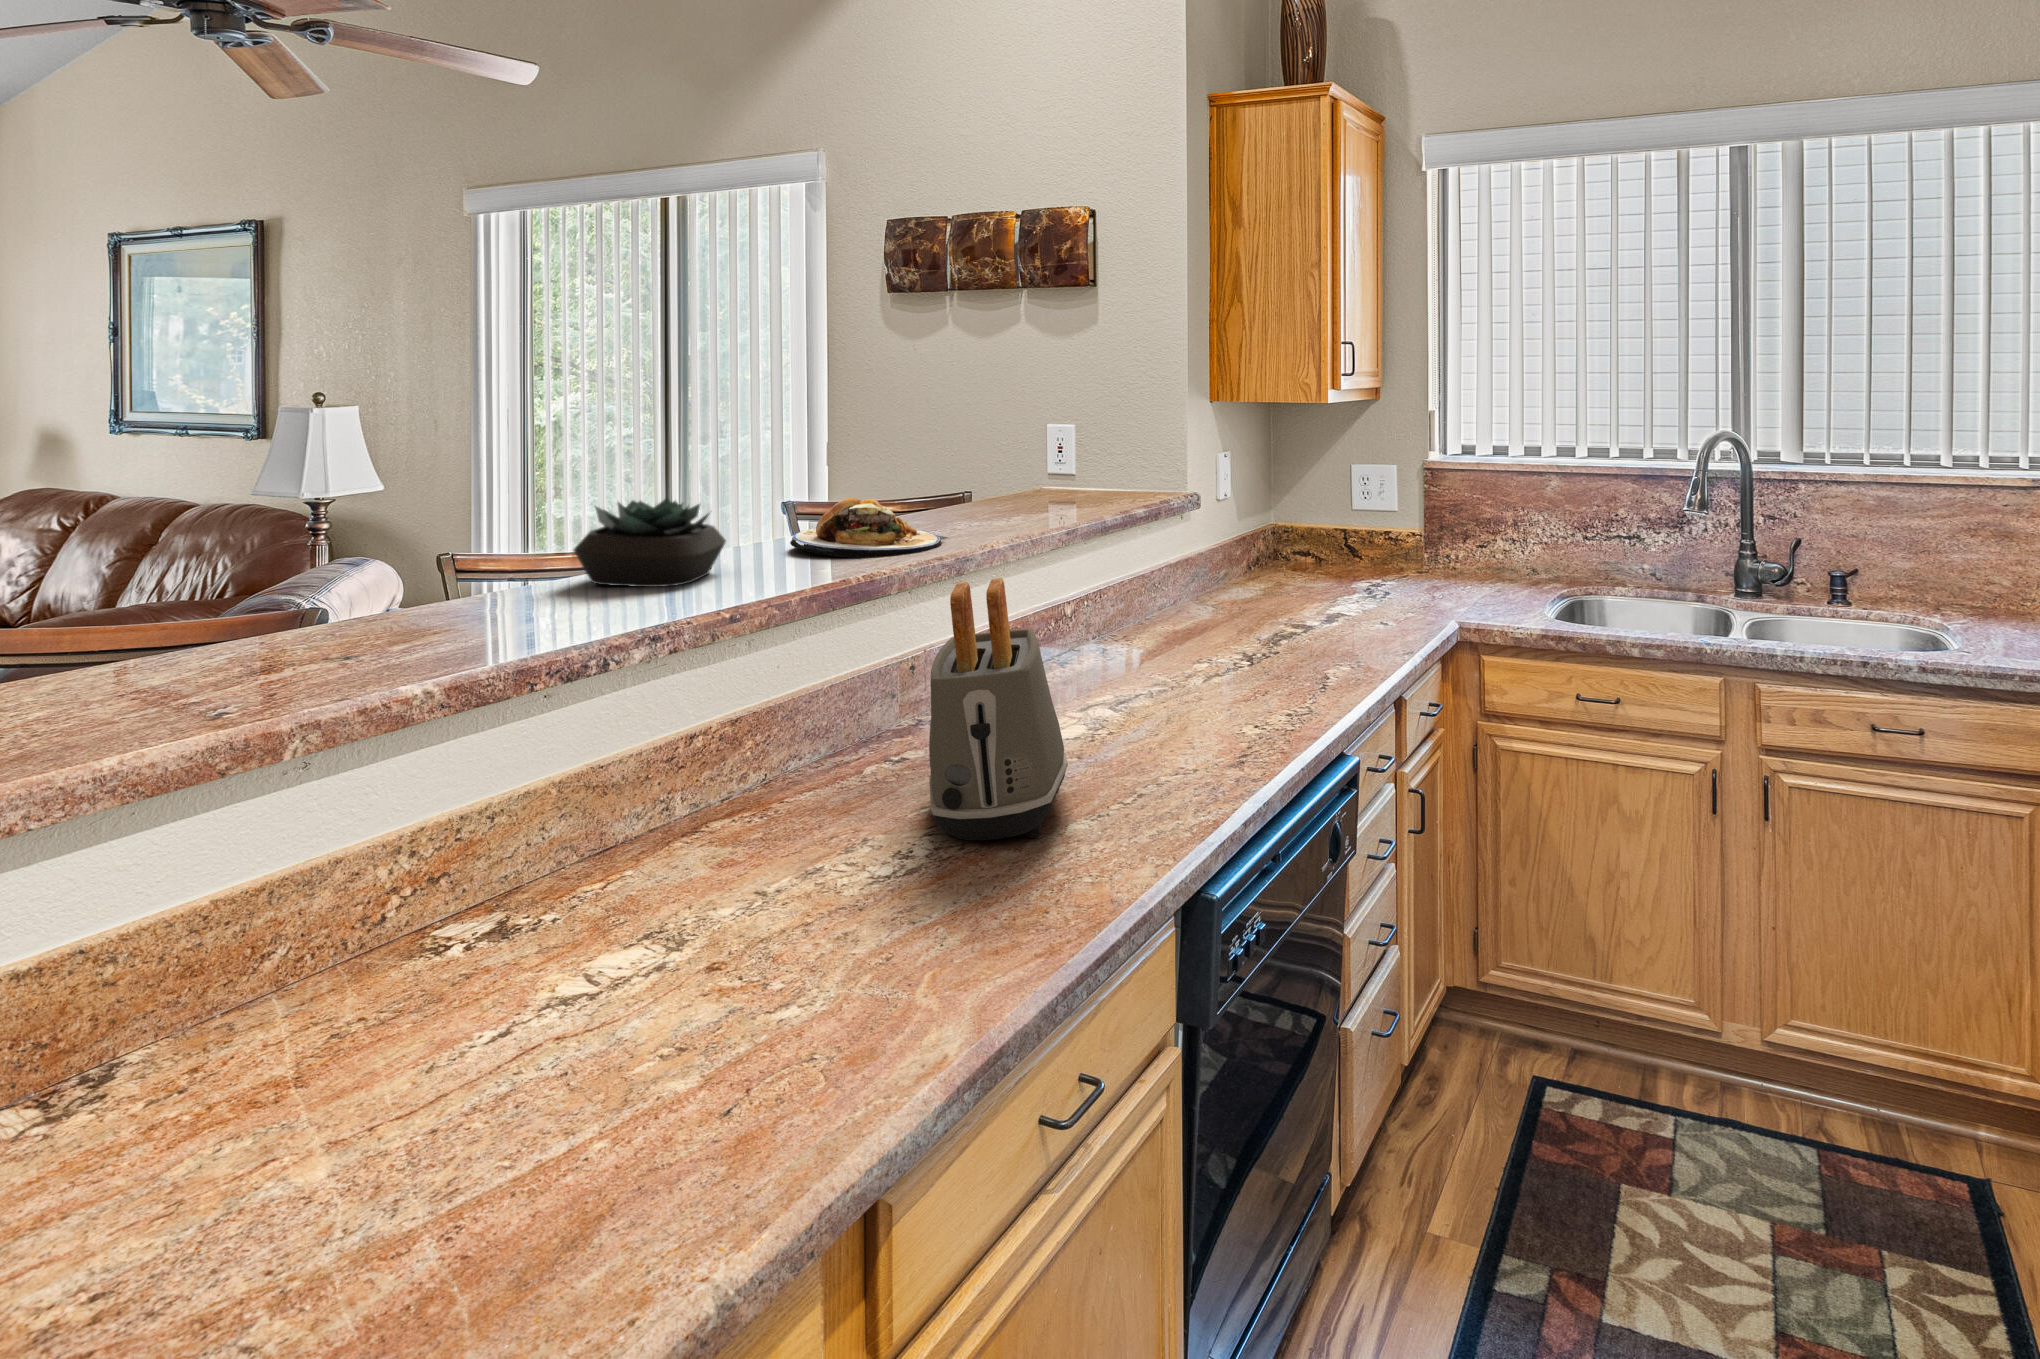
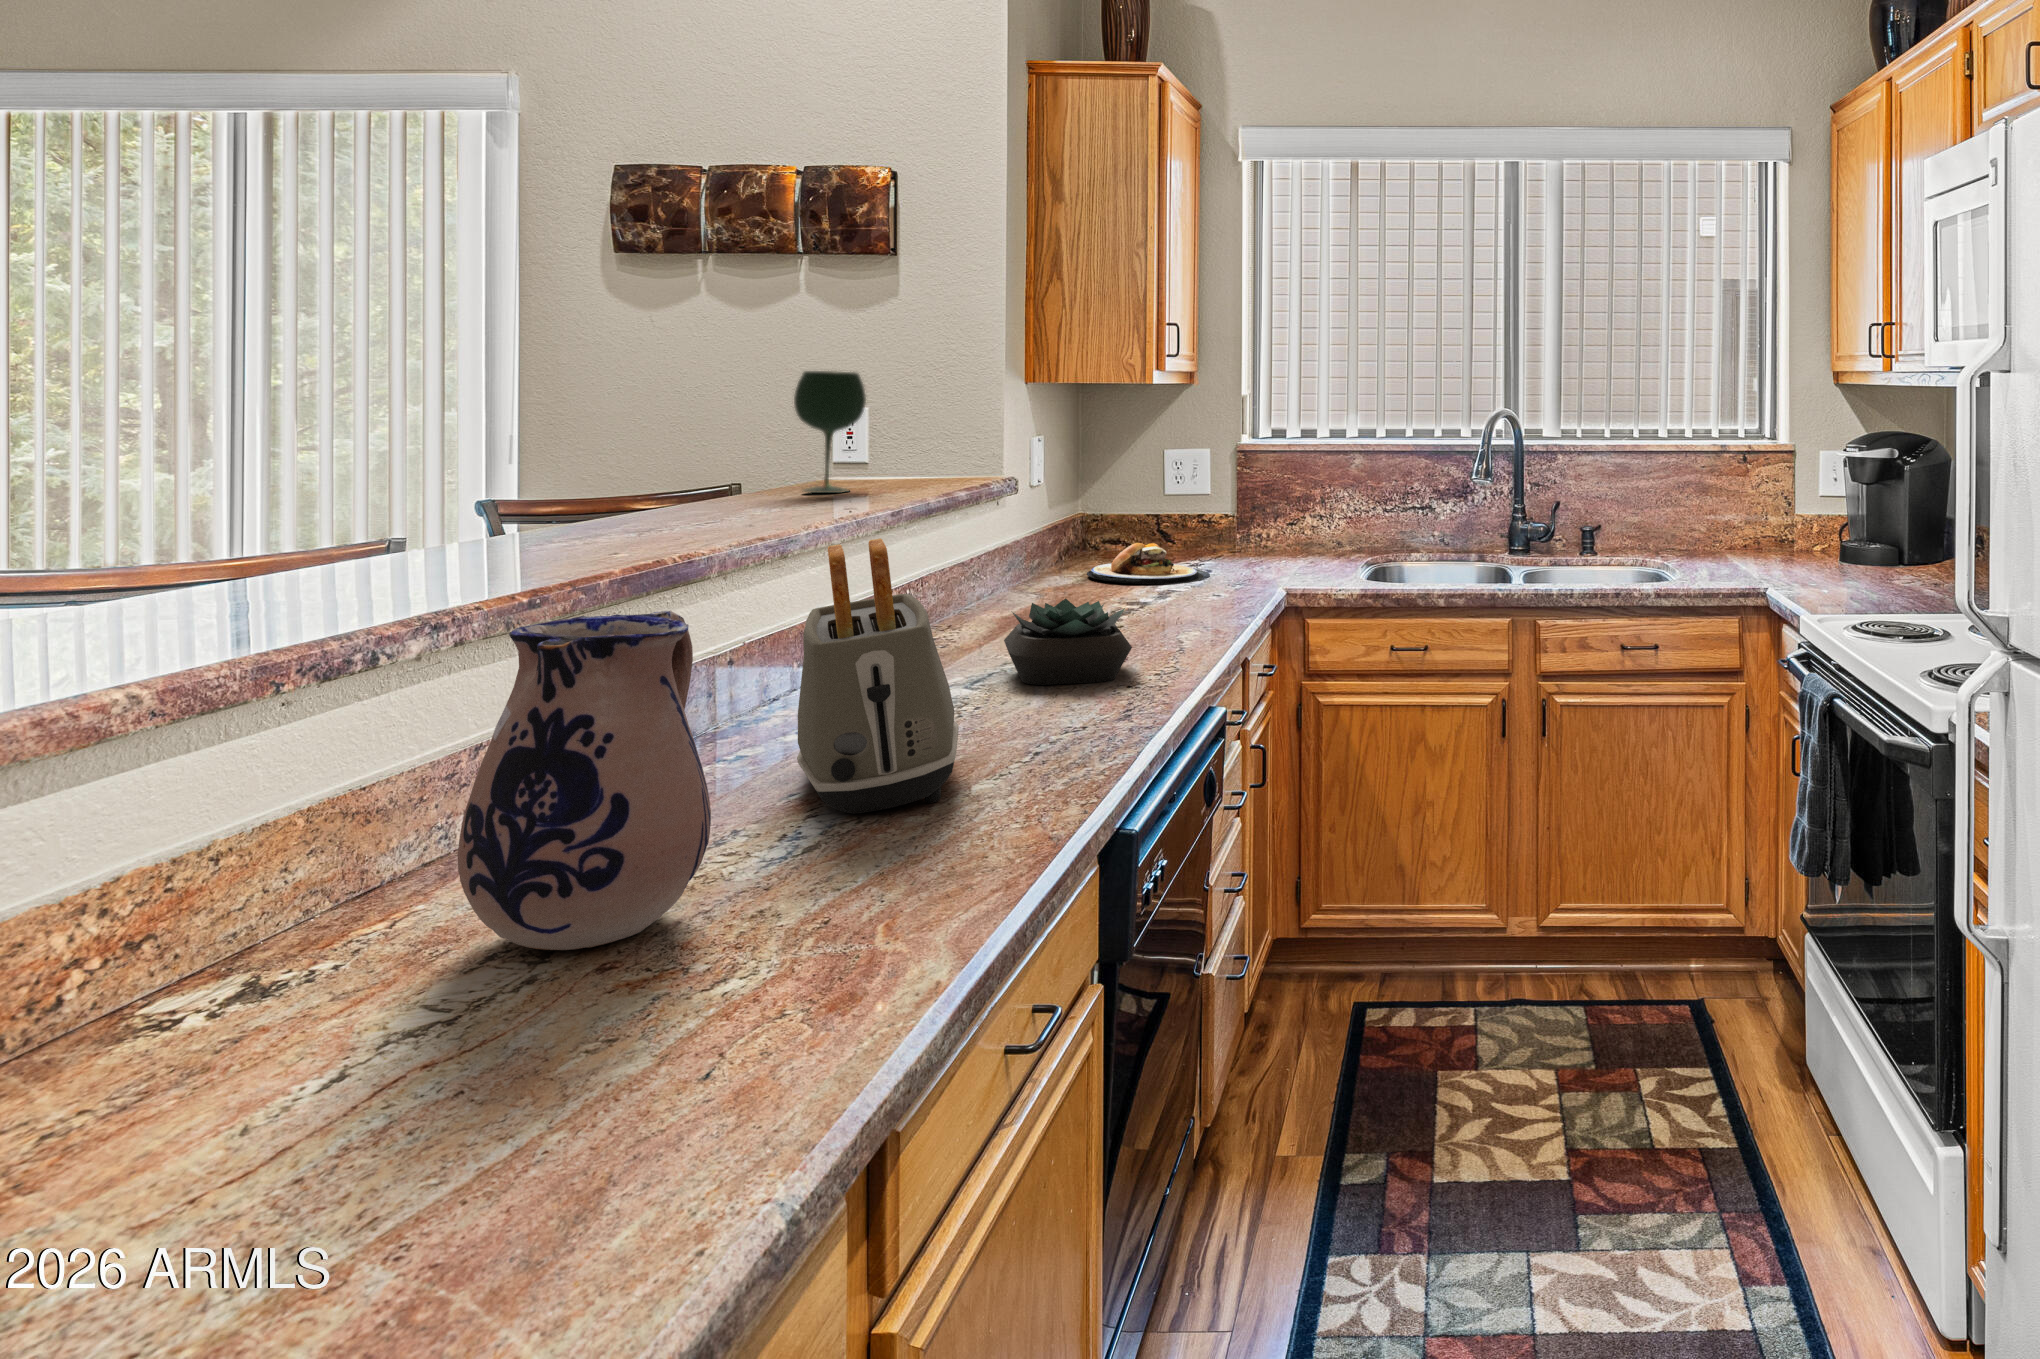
wine glass: none [997,396,1055,509] -> present [794,371,866,493]
plate: present [790,498,948,558] -> present [1087,543,1210,584]
succulent plant: present [574,499,726,587] -> present [1004,598,1132,685]
ceramic pitcher: none [622,648,812,944] -> present [458,611,711,950]

